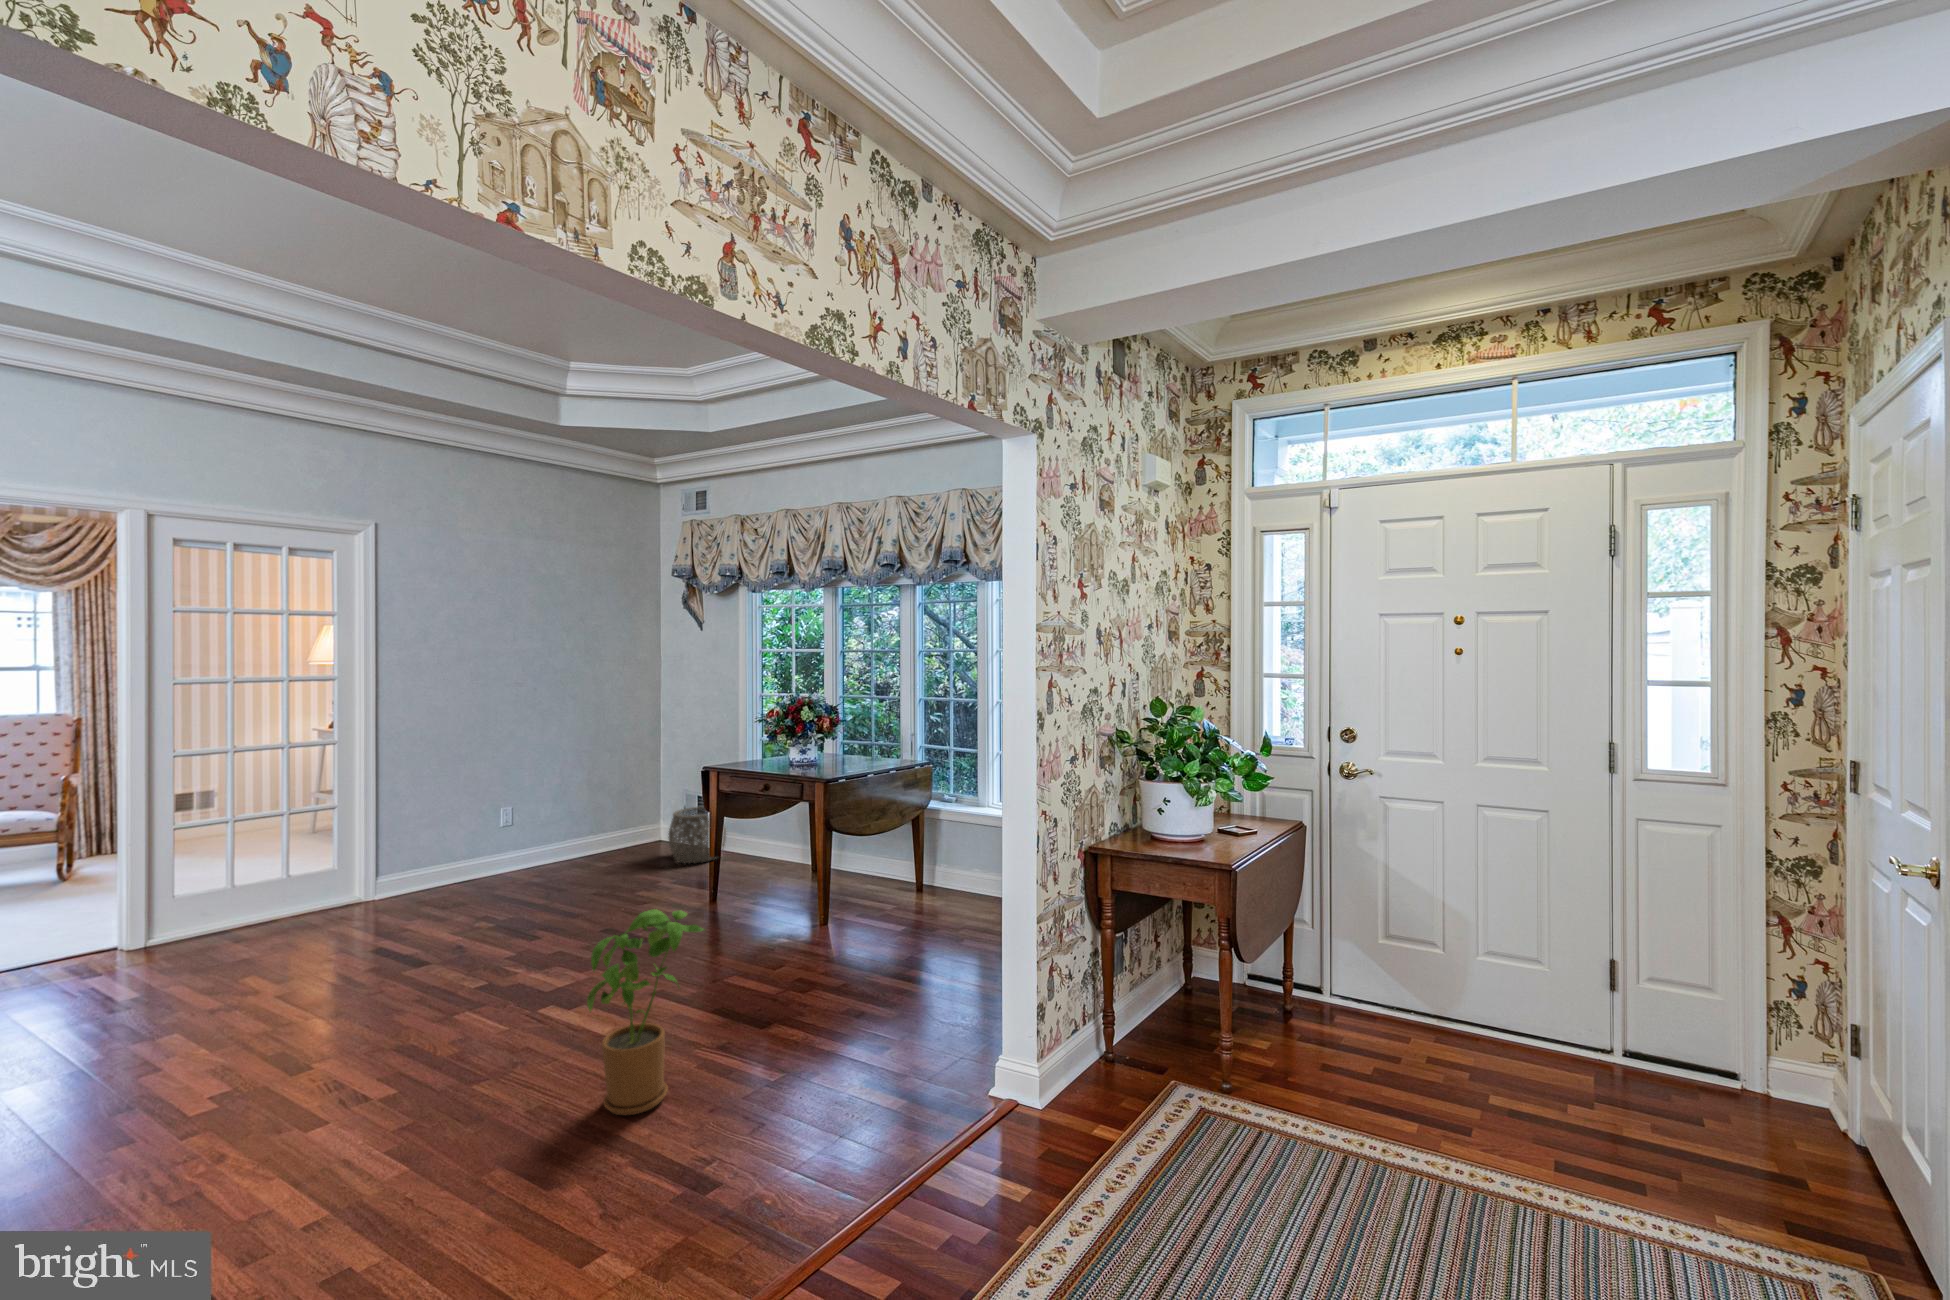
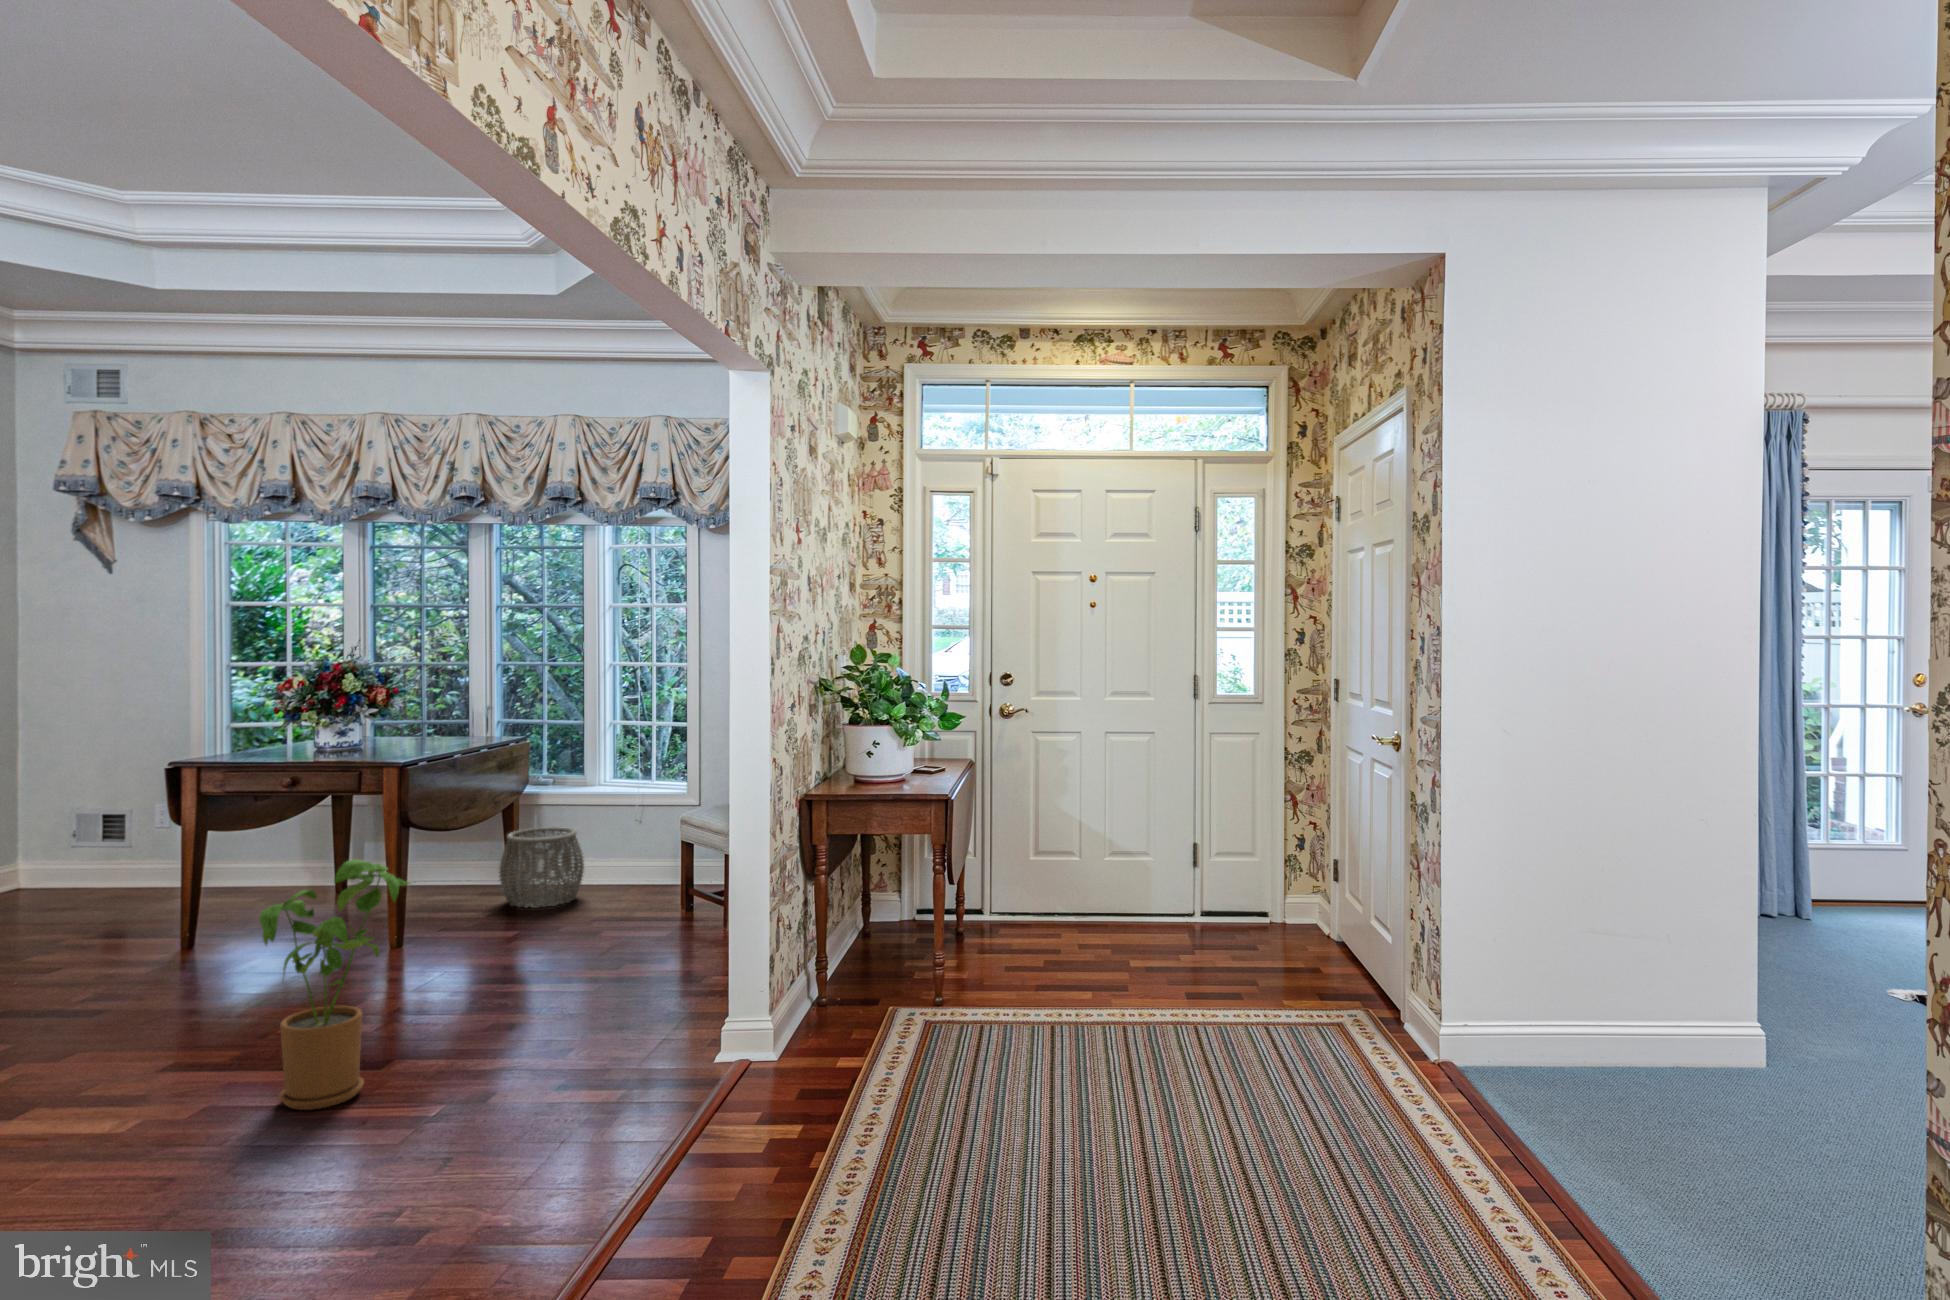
woven basket: present [668,807,726,863] -> present [499,827,584,908]

